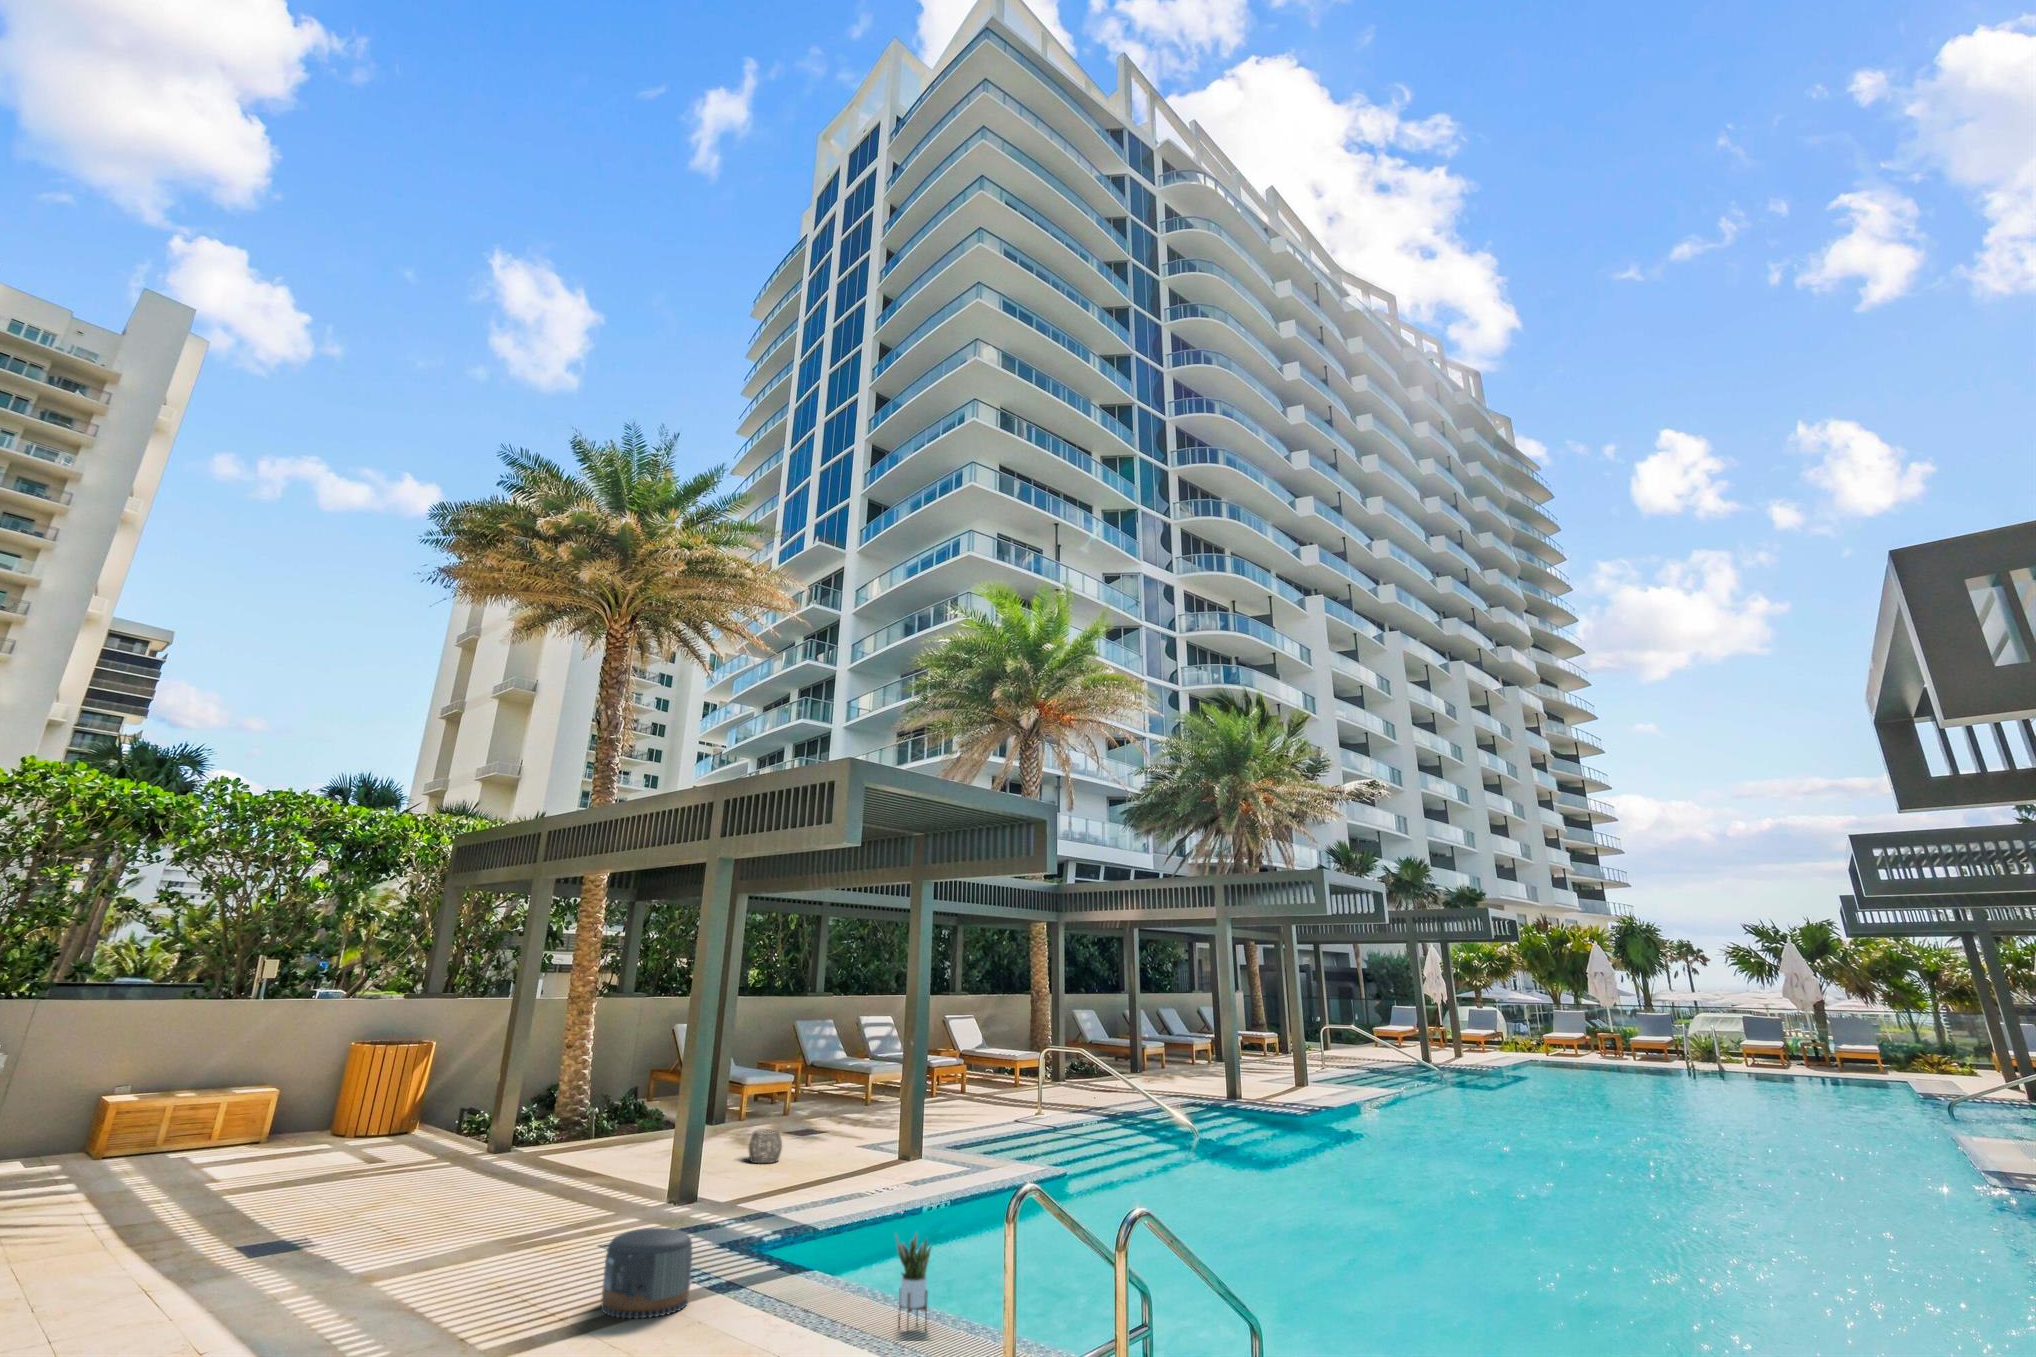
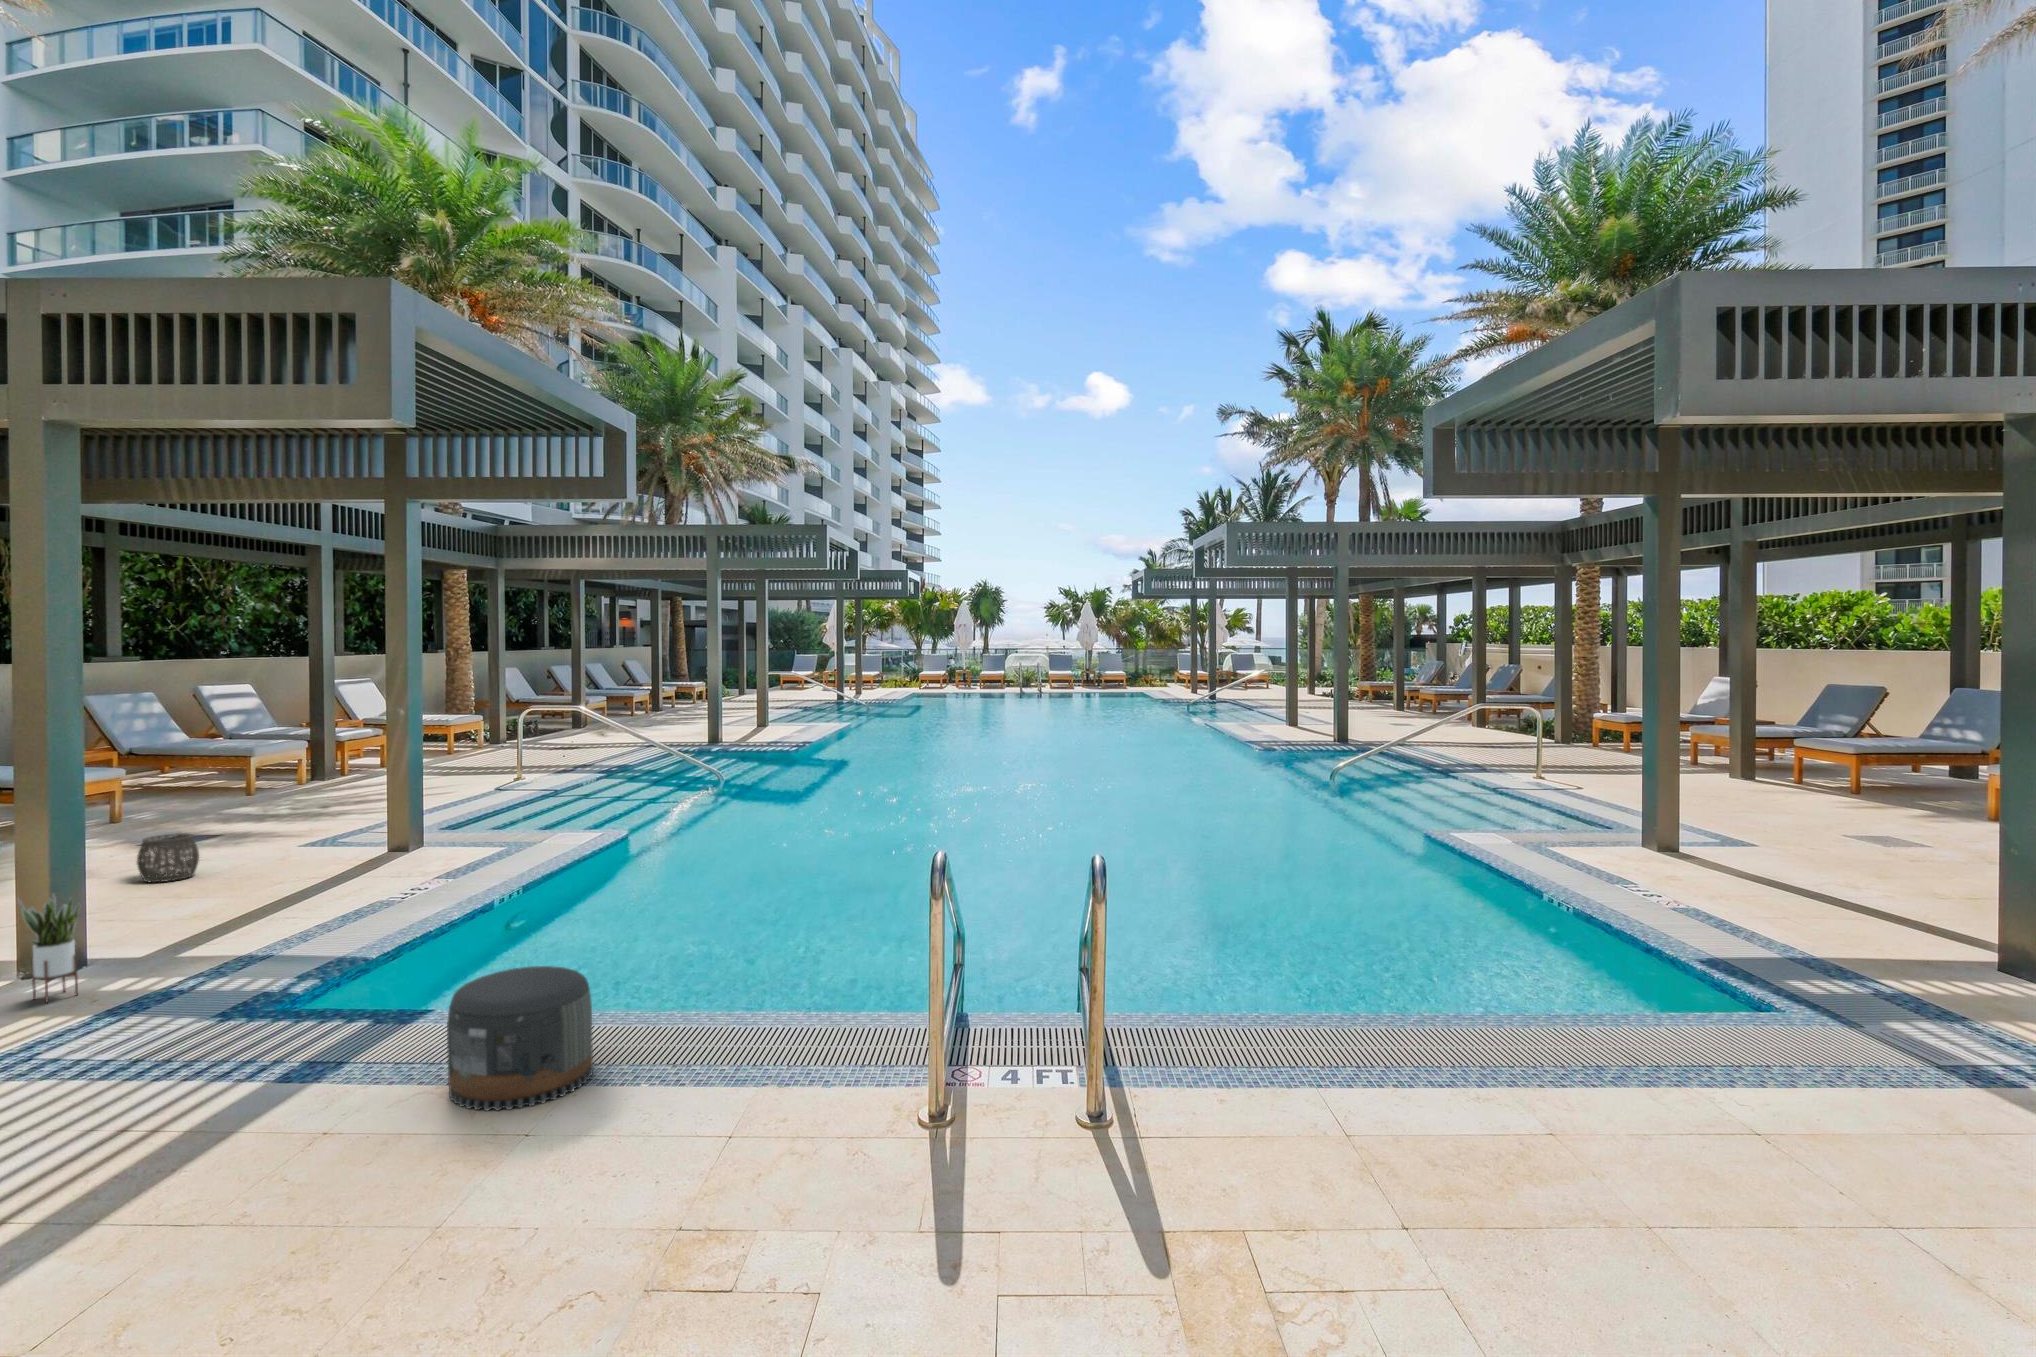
pouf: present [601,1228,692,1319] -> present [447,966,593,1111]
potted plant: present [896,1235,932,1330] -> present [18,894,80,1002]

